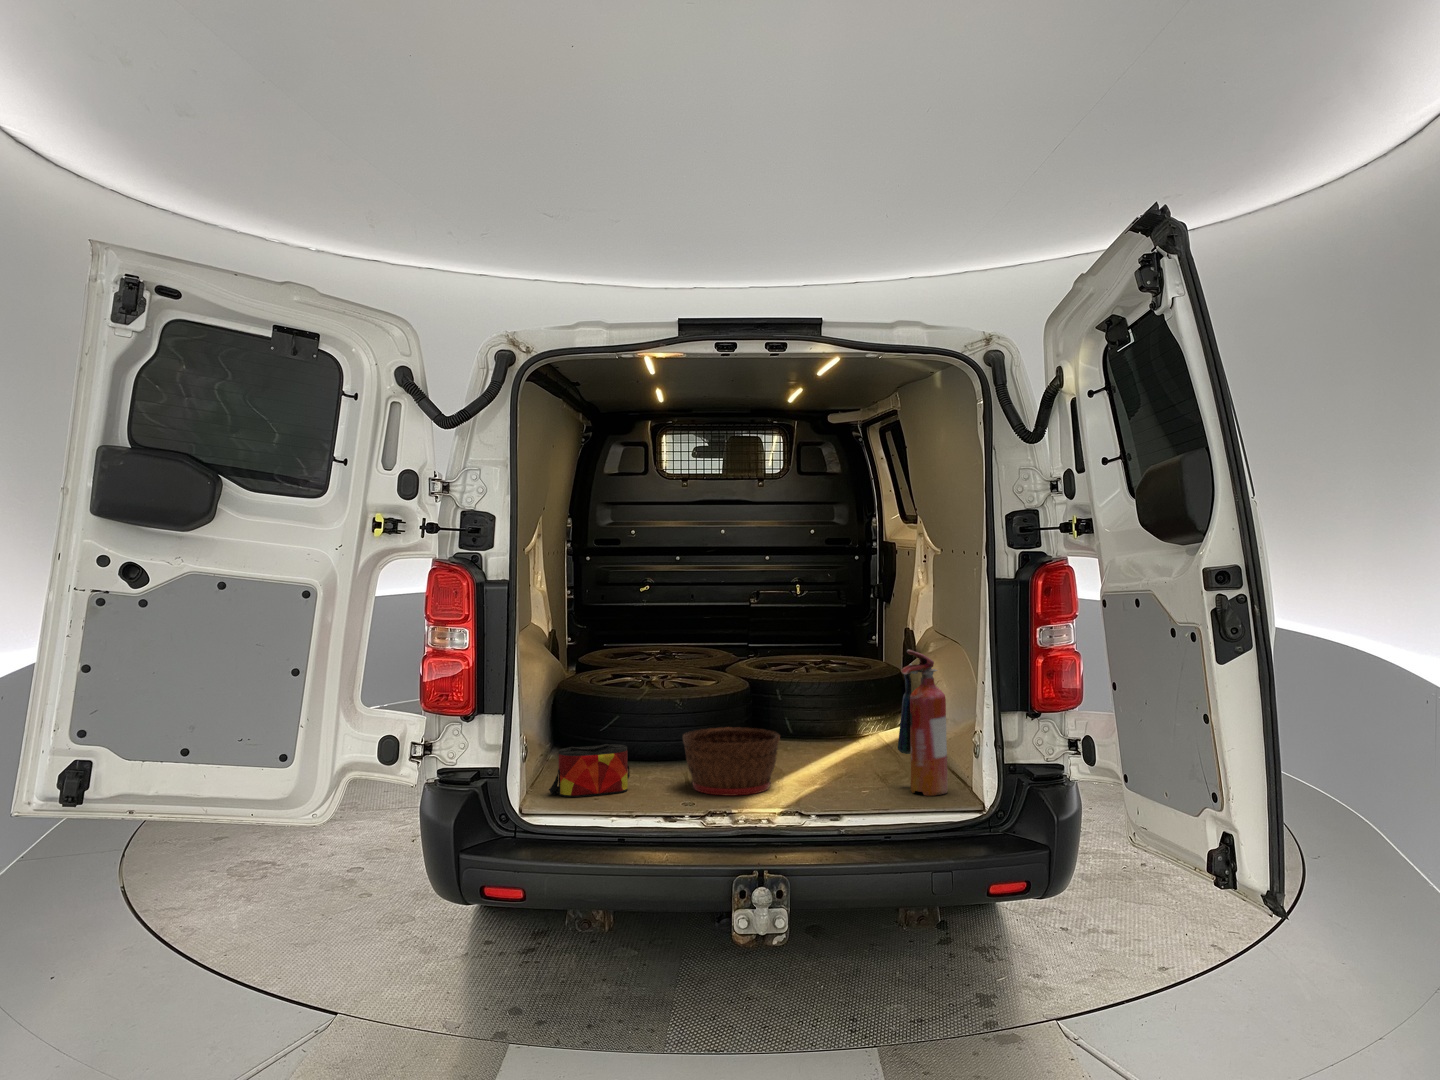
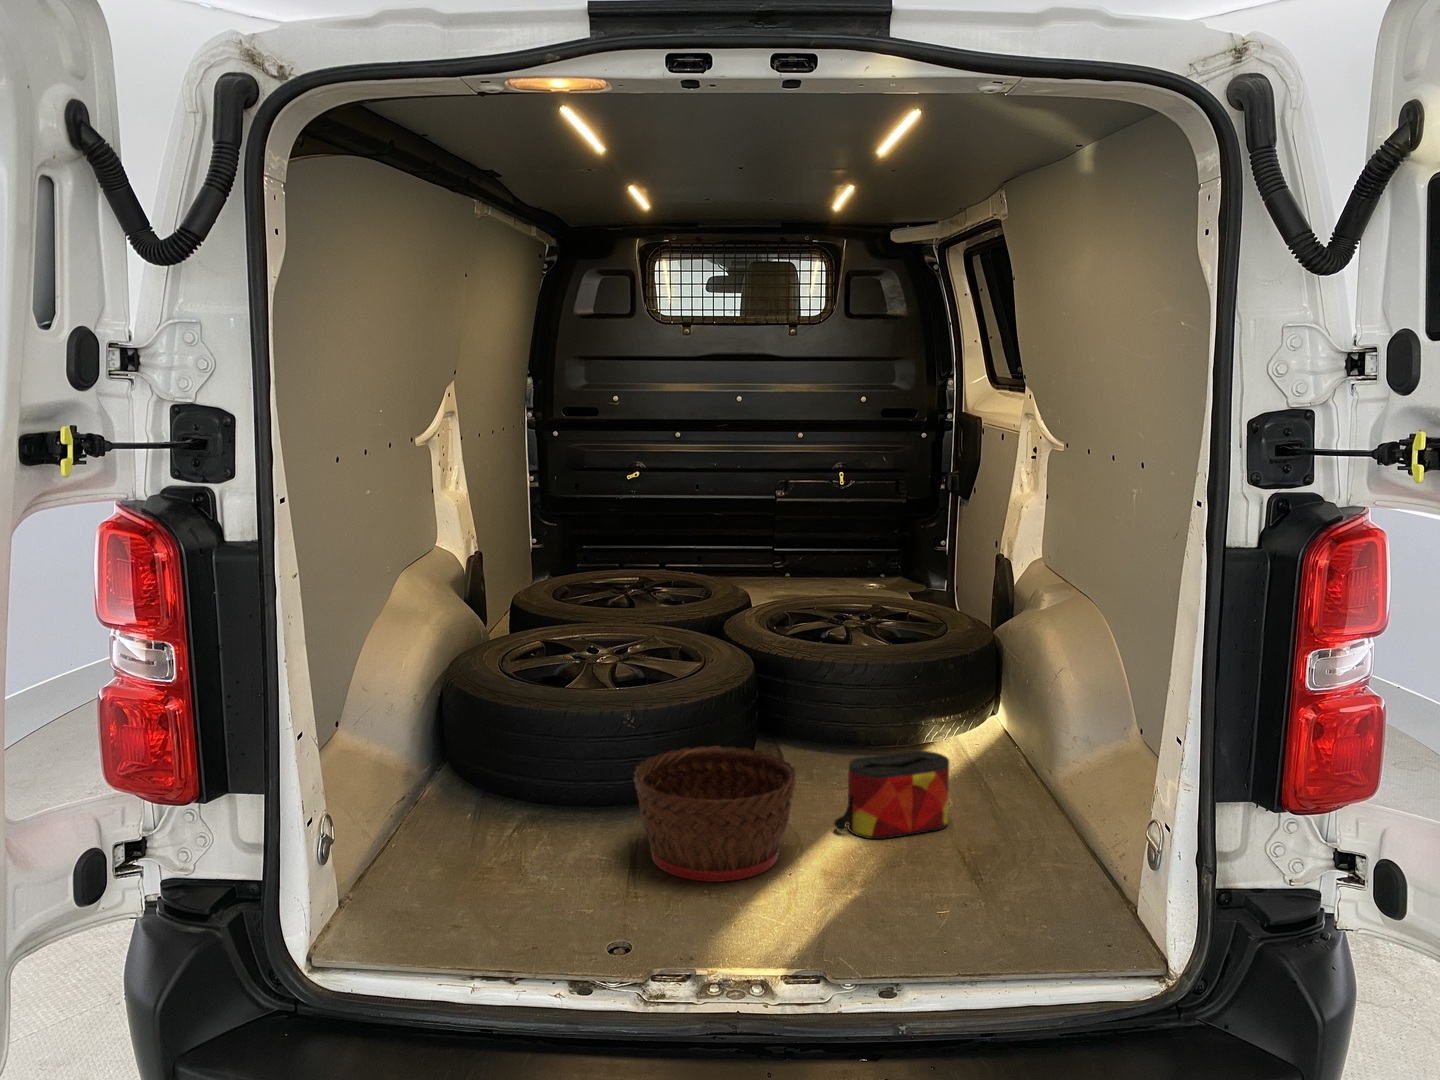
fire extinguisher: present [898,649,948,796] -> none [996,648,1087,896]
bag: present [549,744,630,797] -> present [834,751,949,839]

